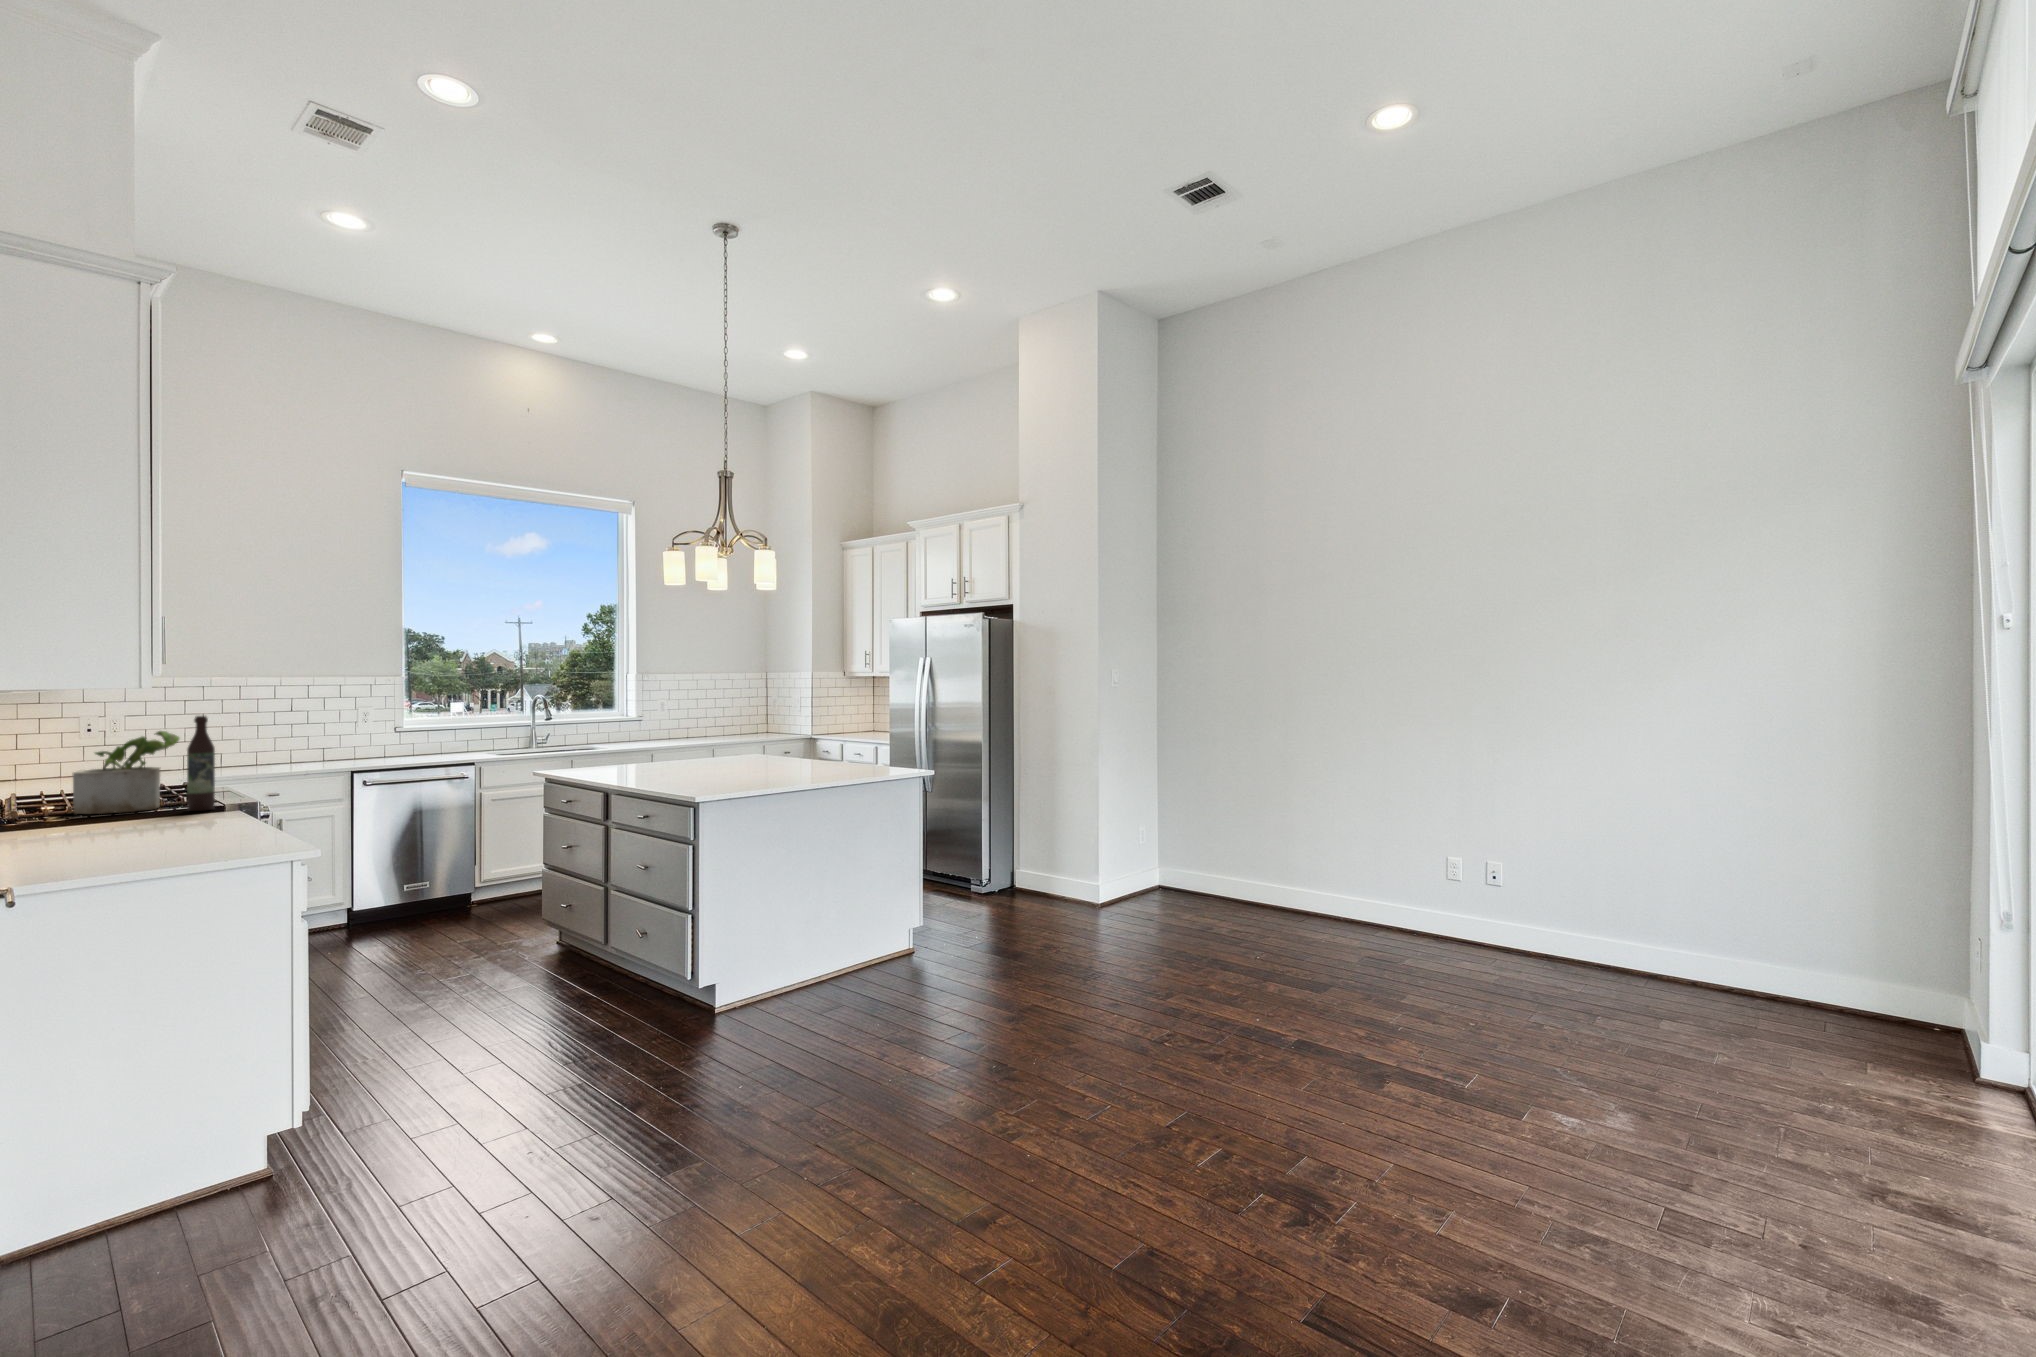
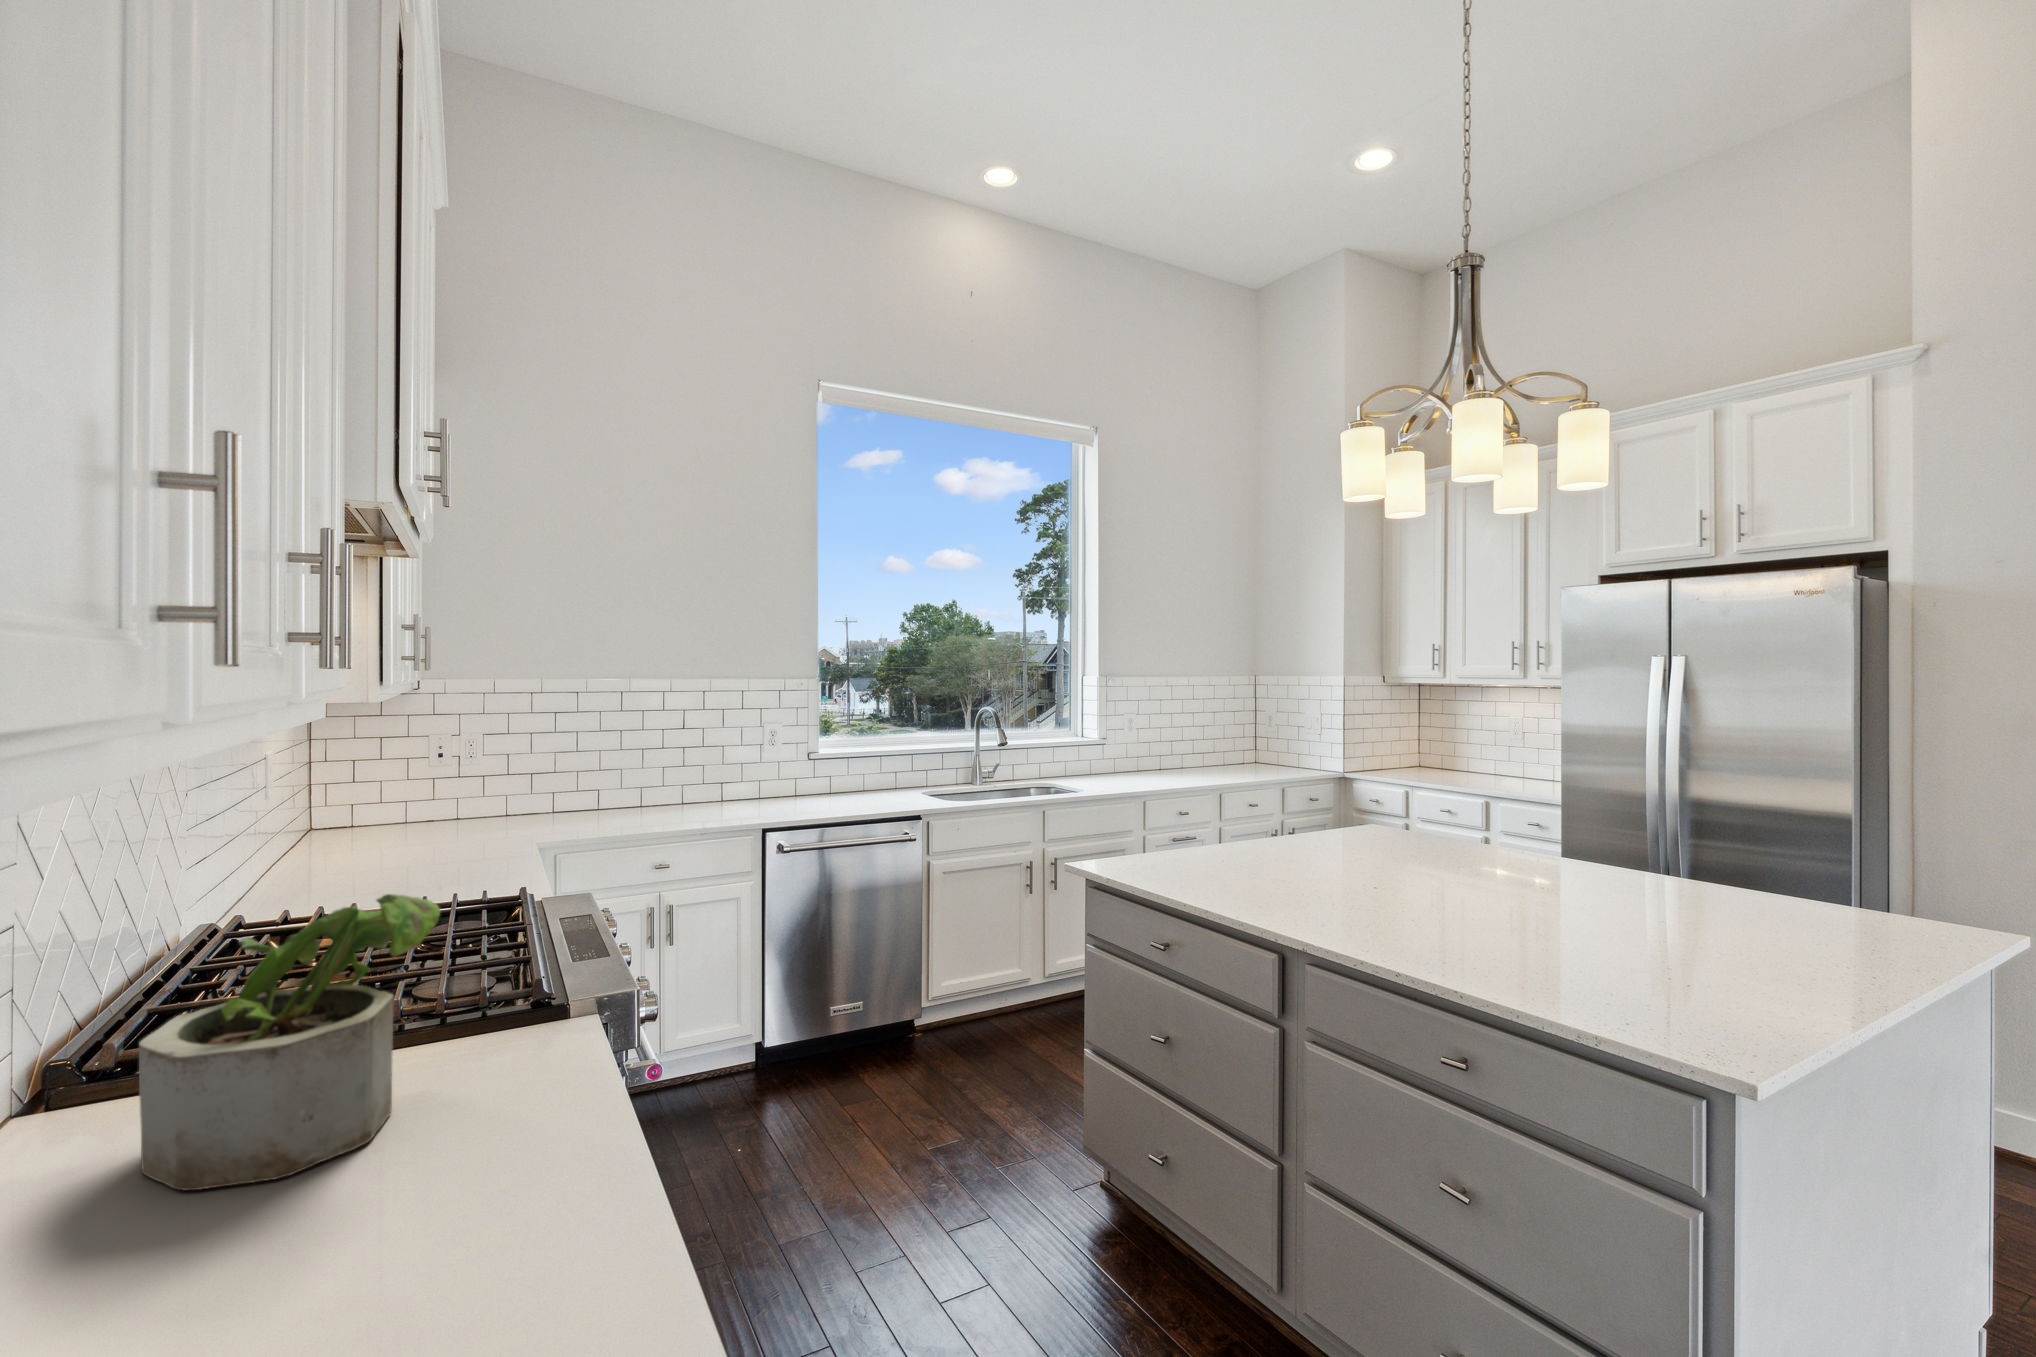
wine bottle: present [187,716,215,811] -> none [439,869,518,1197]

